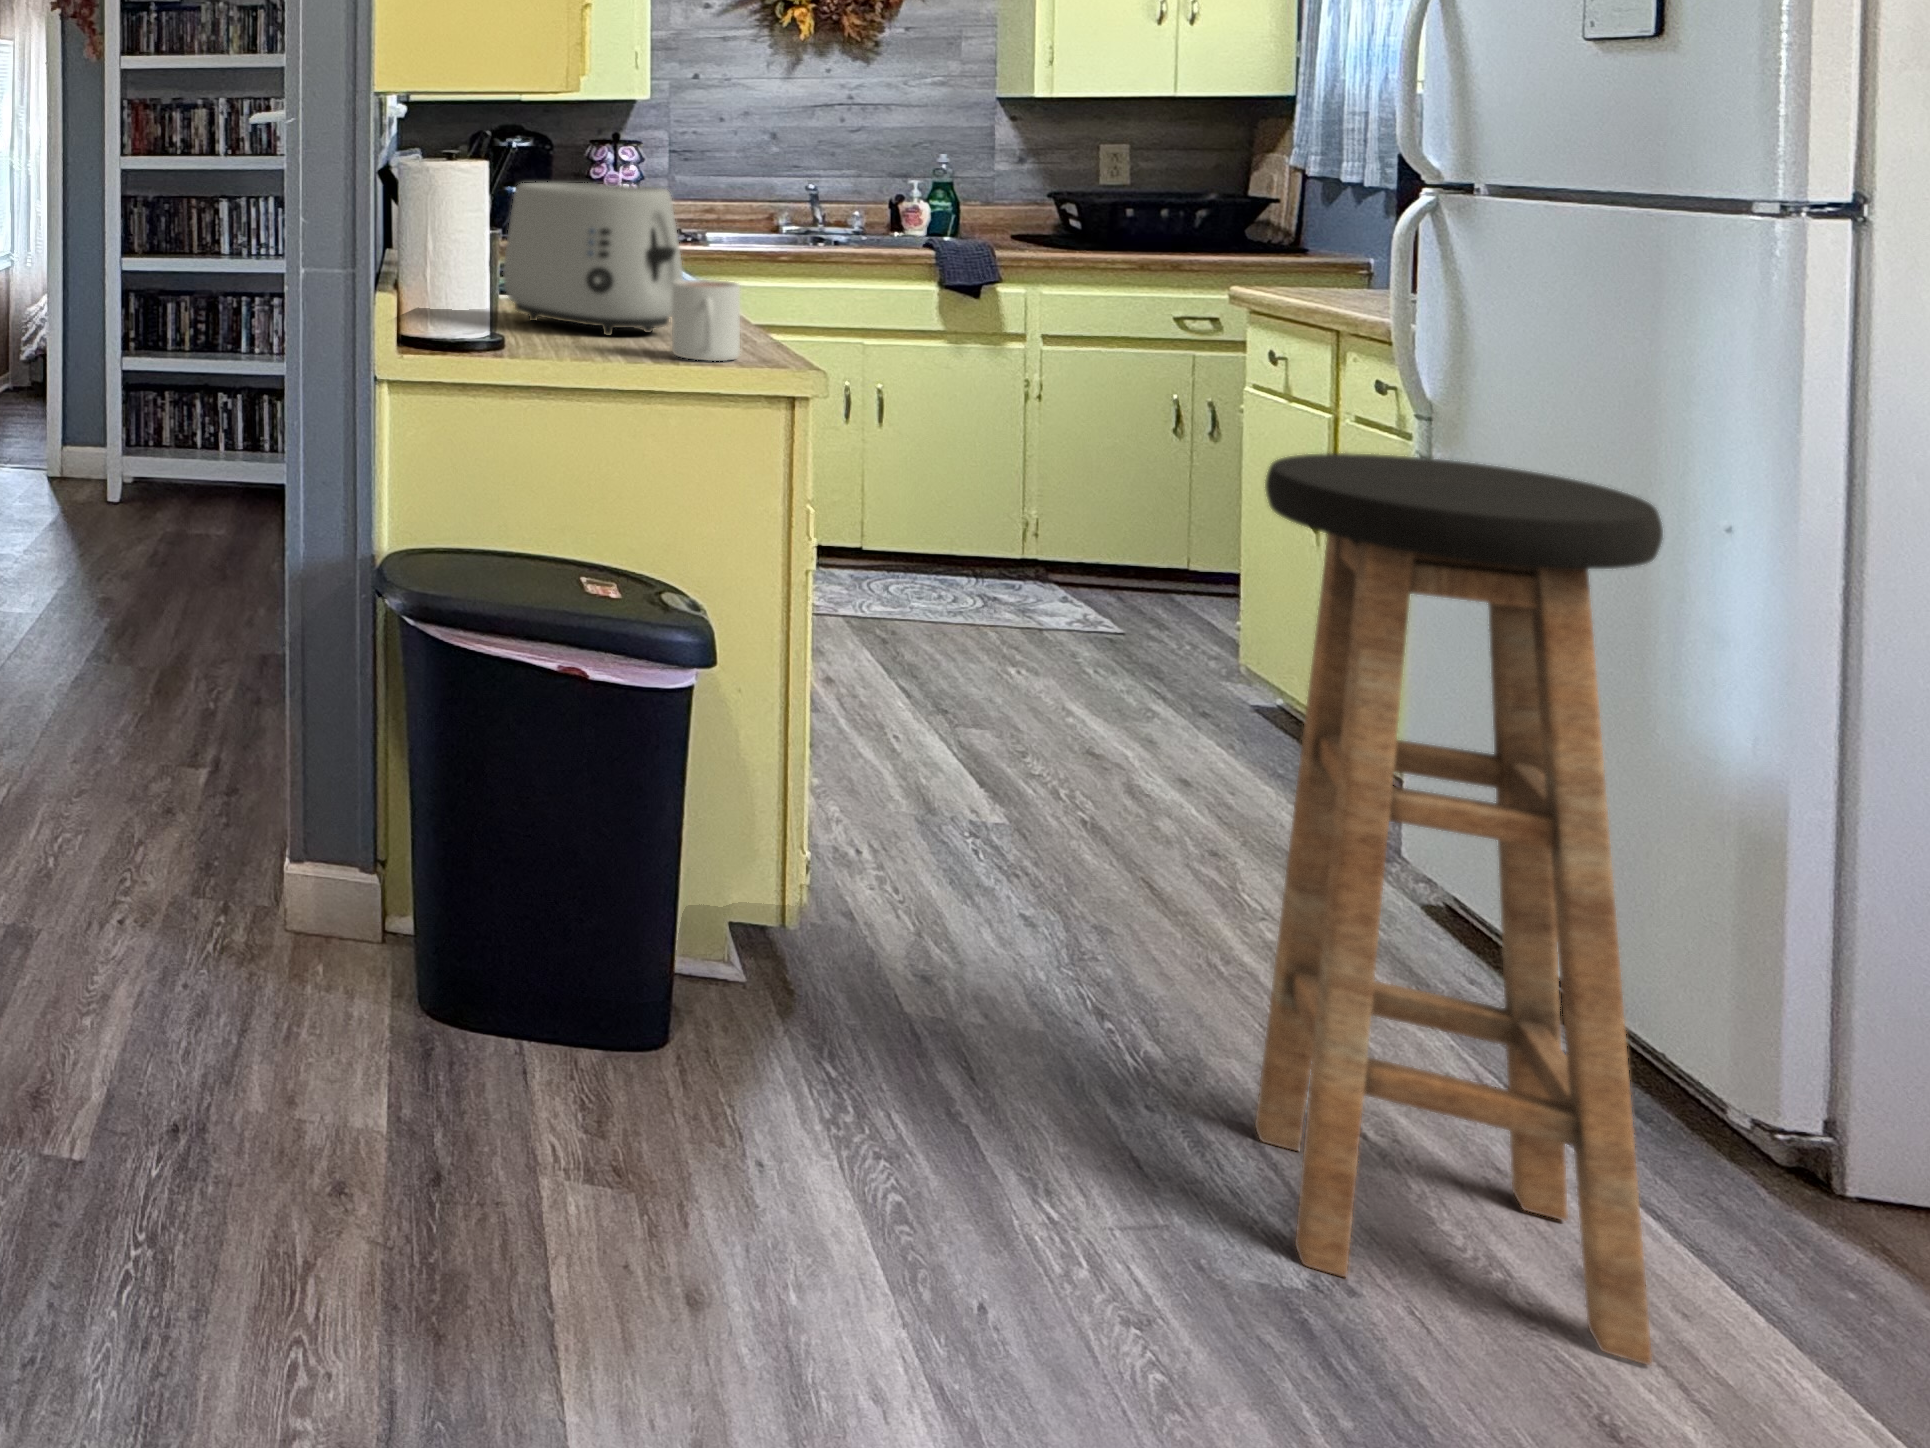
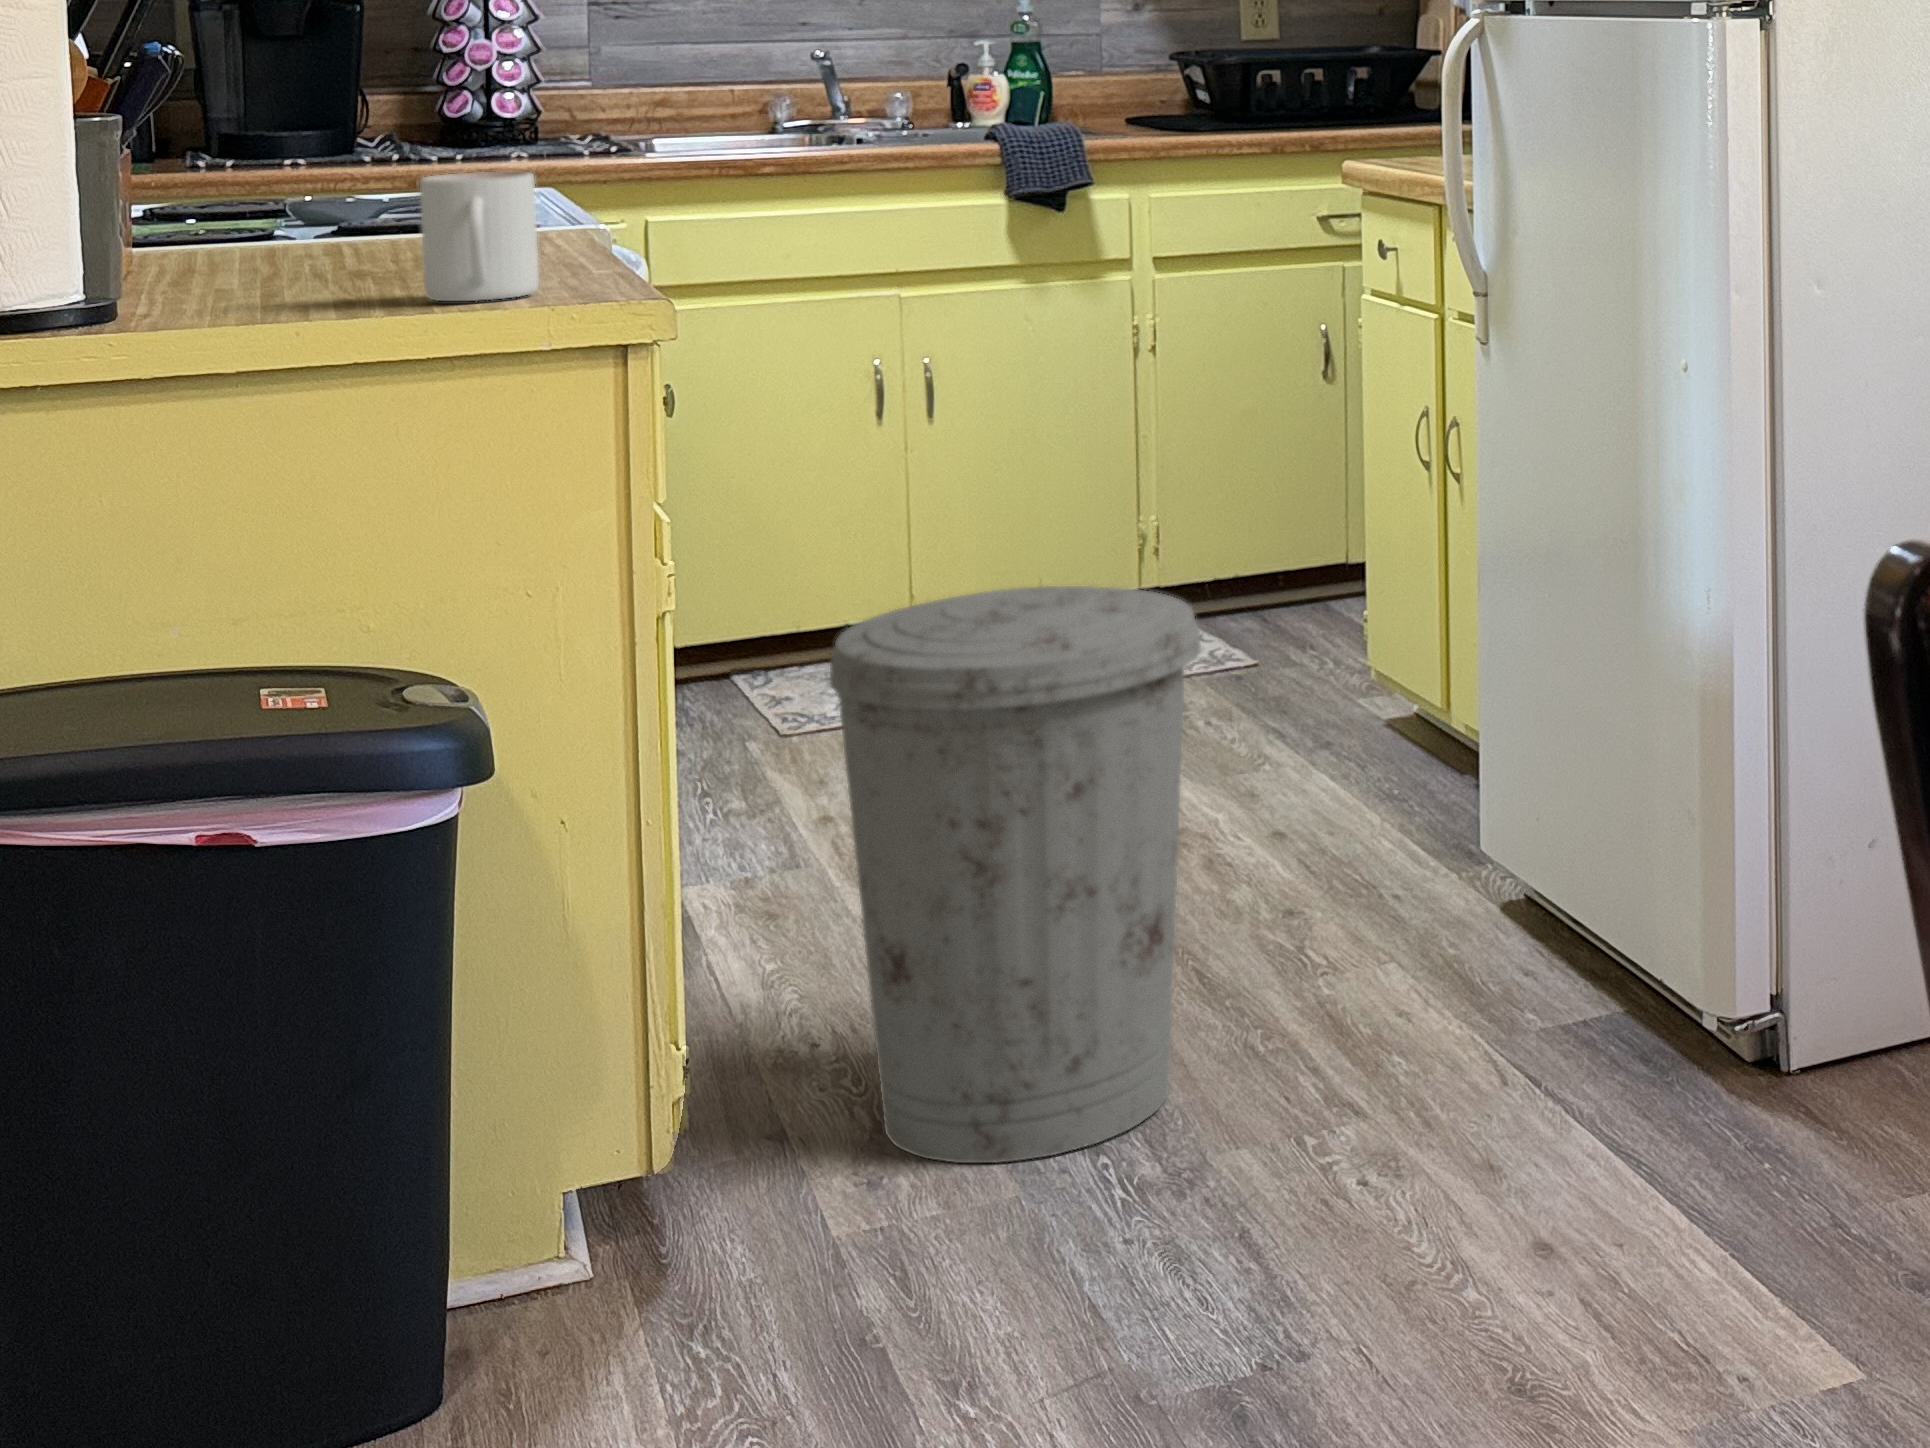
toaster: present [503,183,683,336] -> none [141,32,470,287]
bar stool: present [1255,453,1663,1365] -> none [1208,319,1580,1341]
trash can: none [897,581,1193,1007] -> present [830,586,1201,1163]

